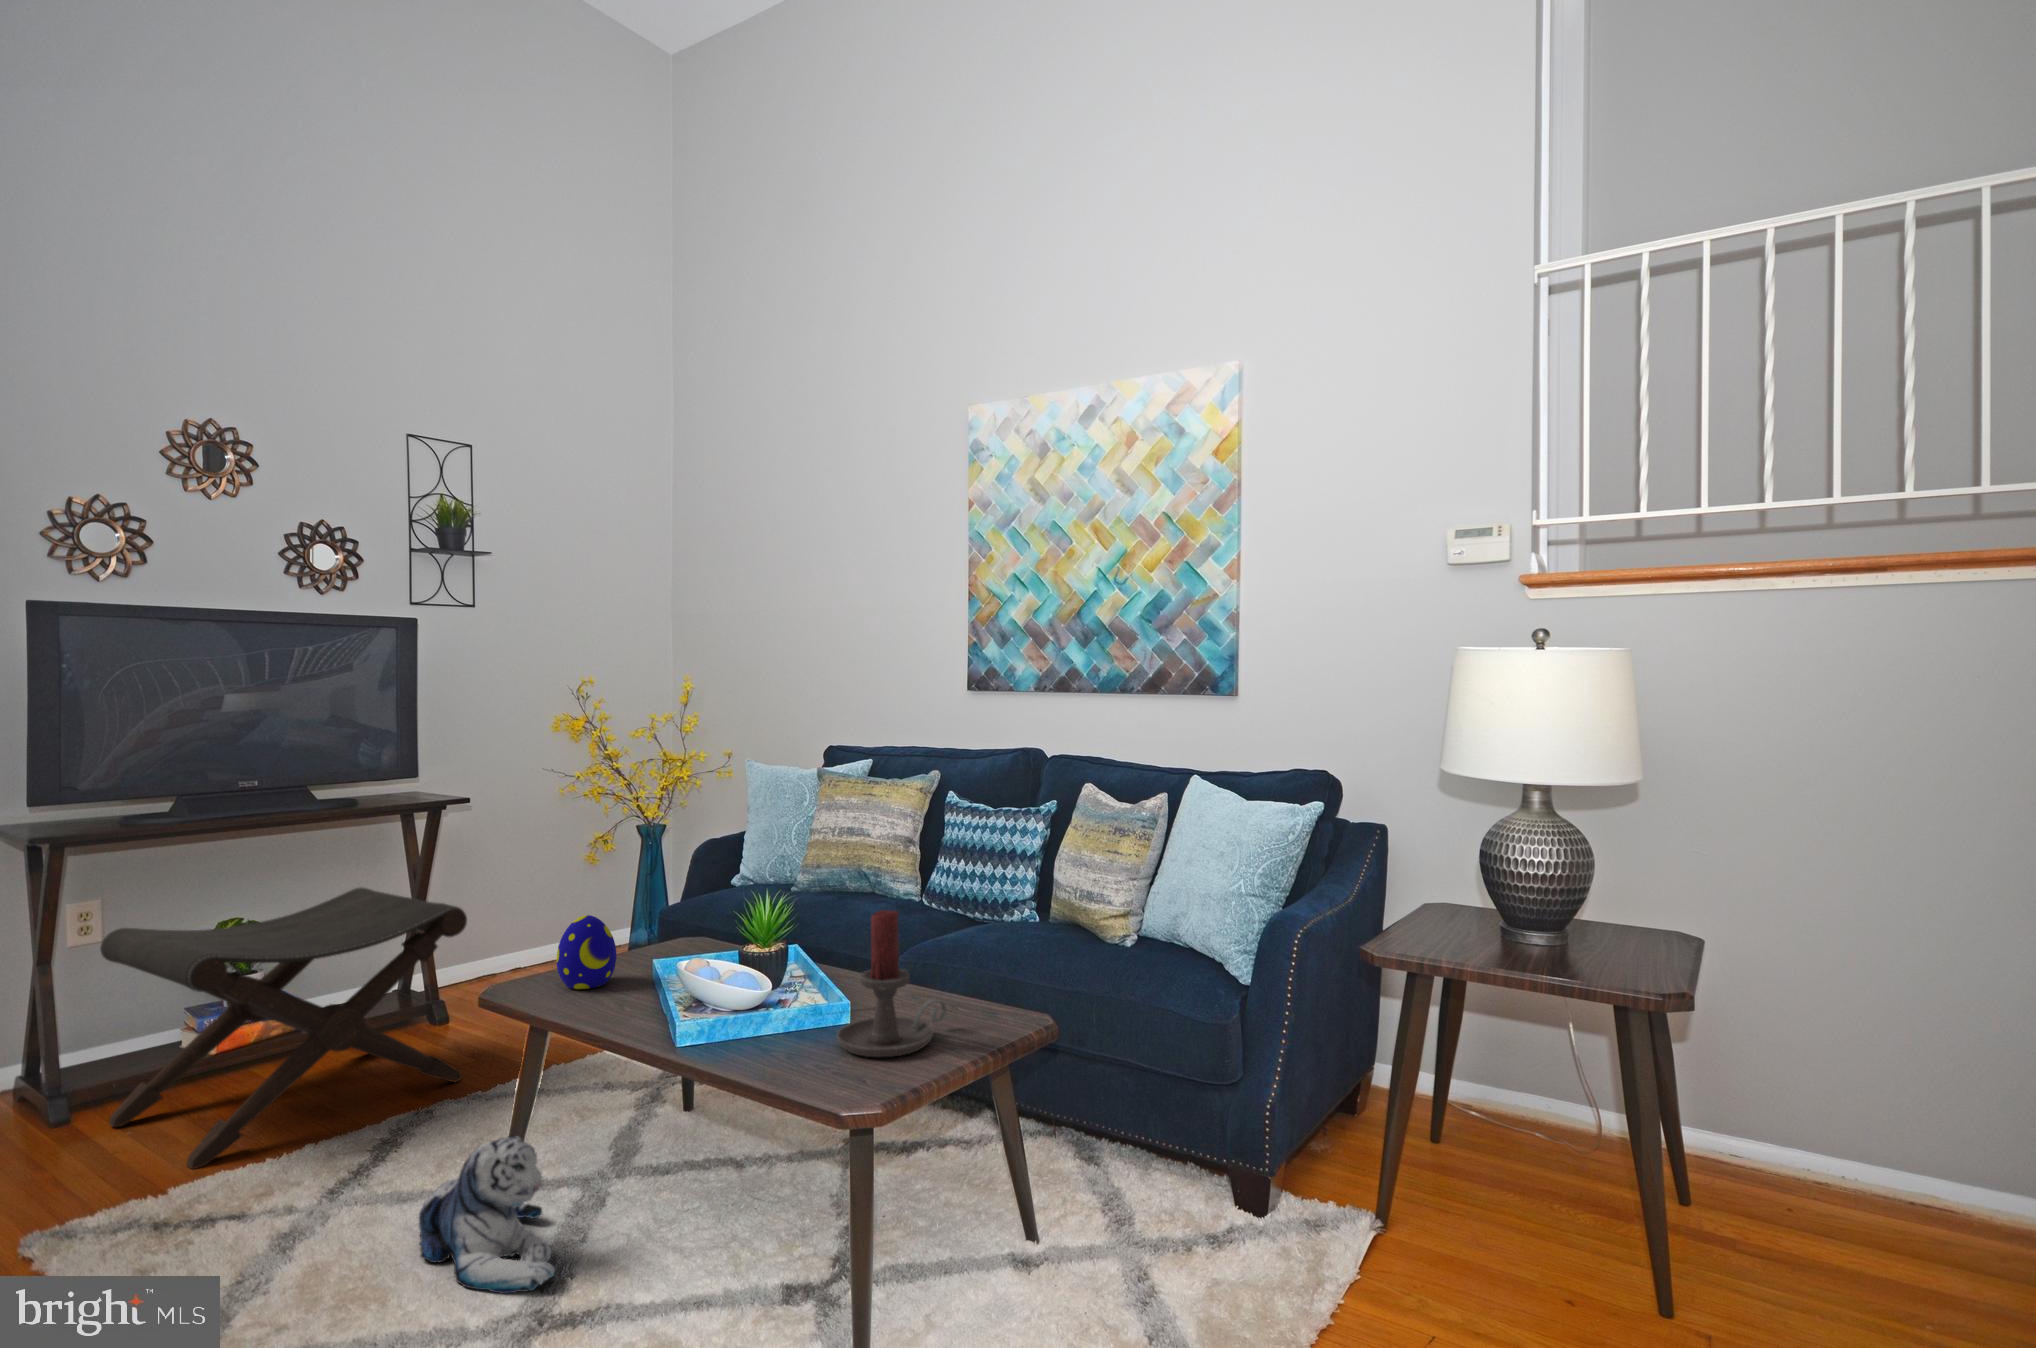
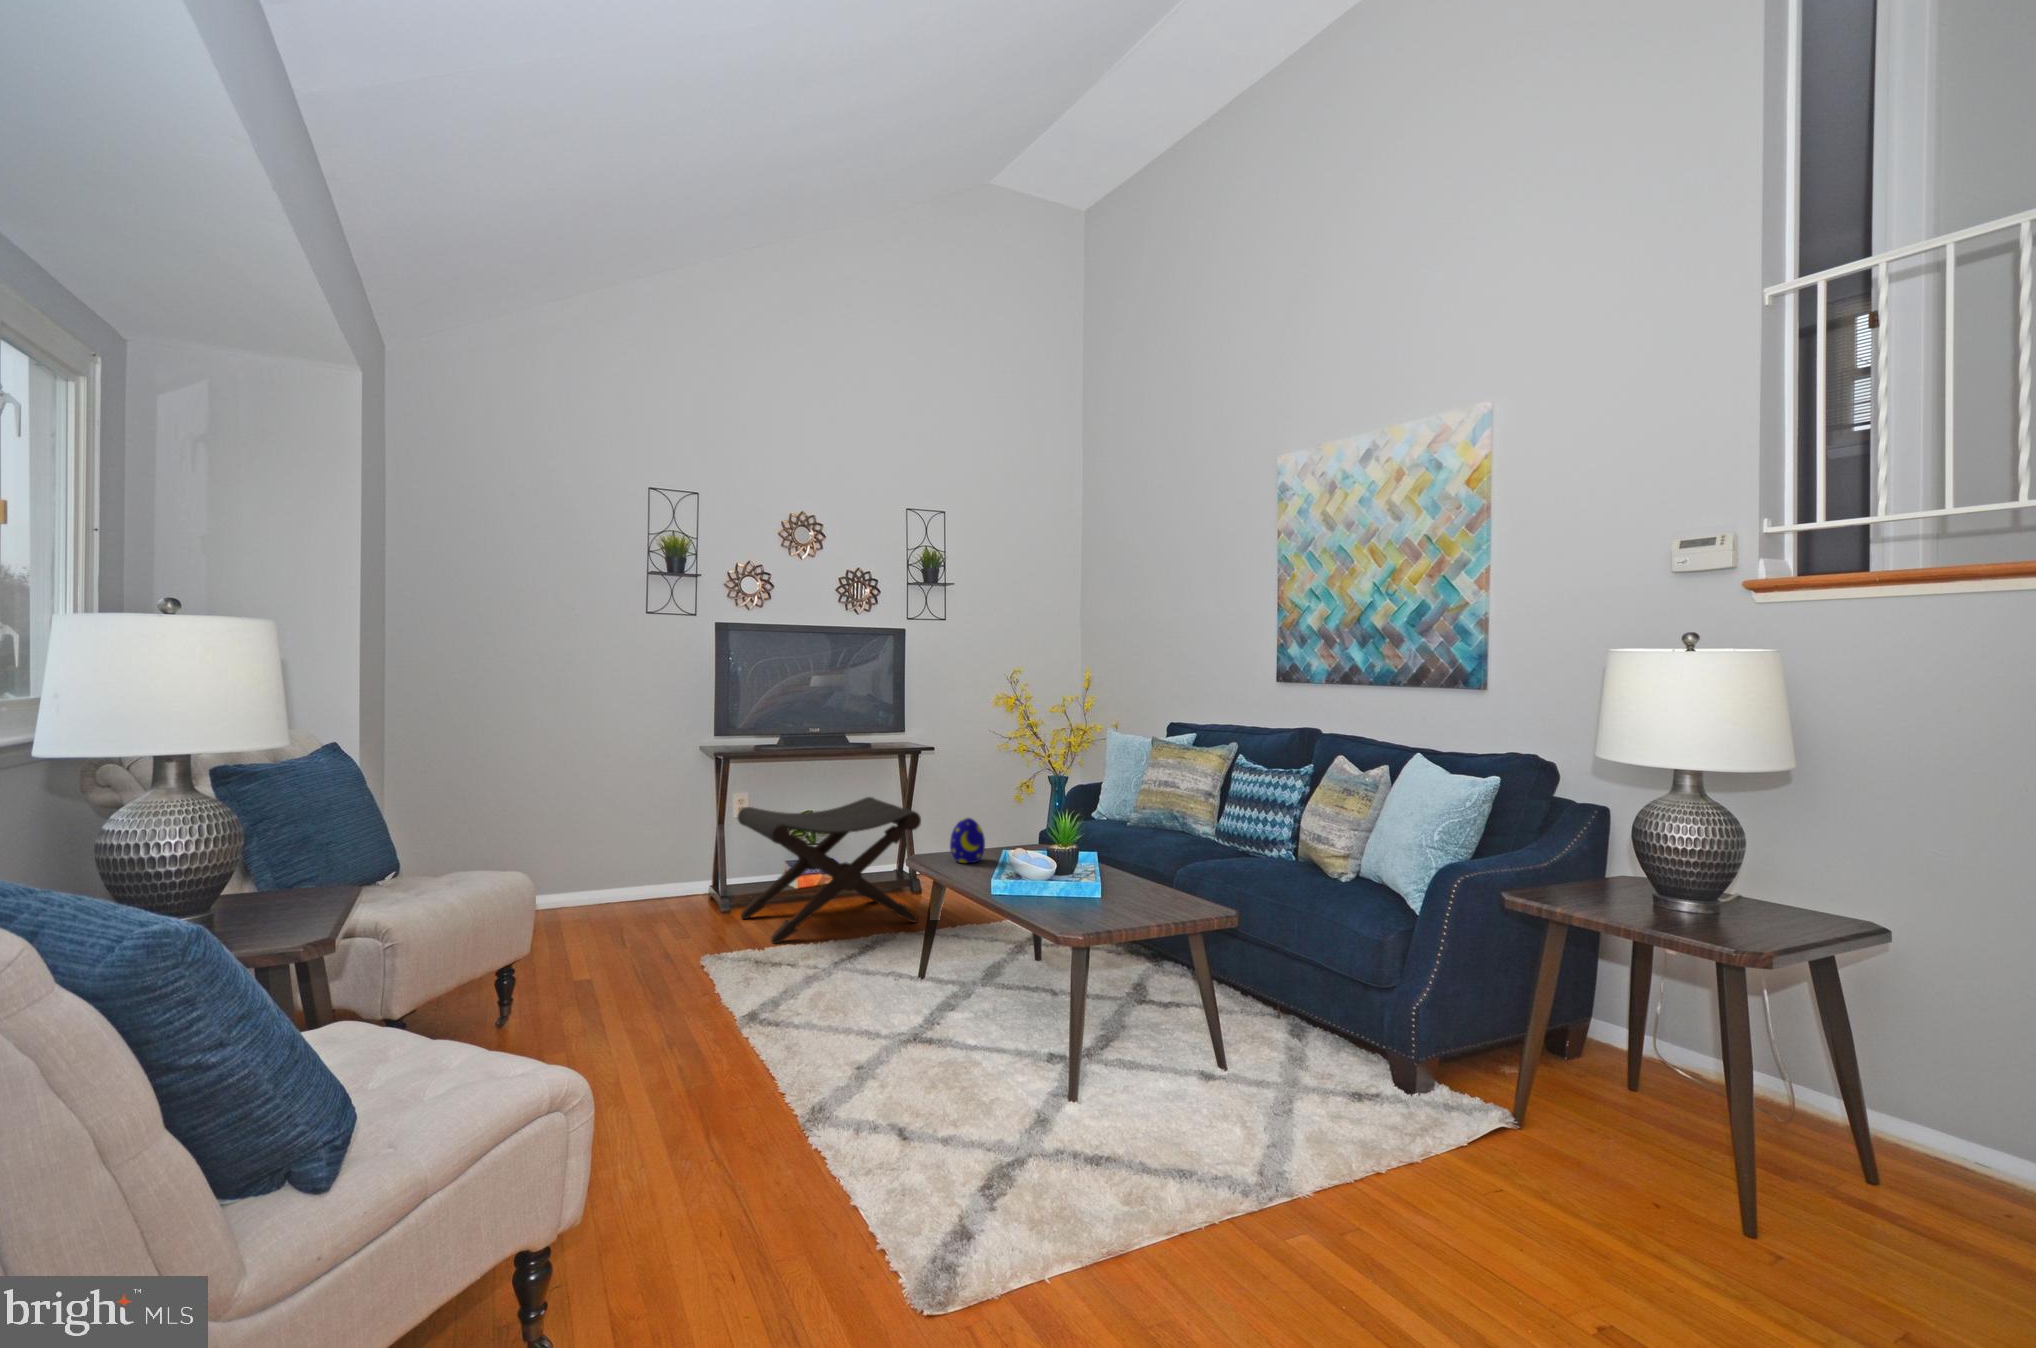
candle holder: present [837,910,947,1057] -> none [1087,823,1167,919]
plush toy: present [419,1136,555,1294] -> none [865,941,933,1028]

